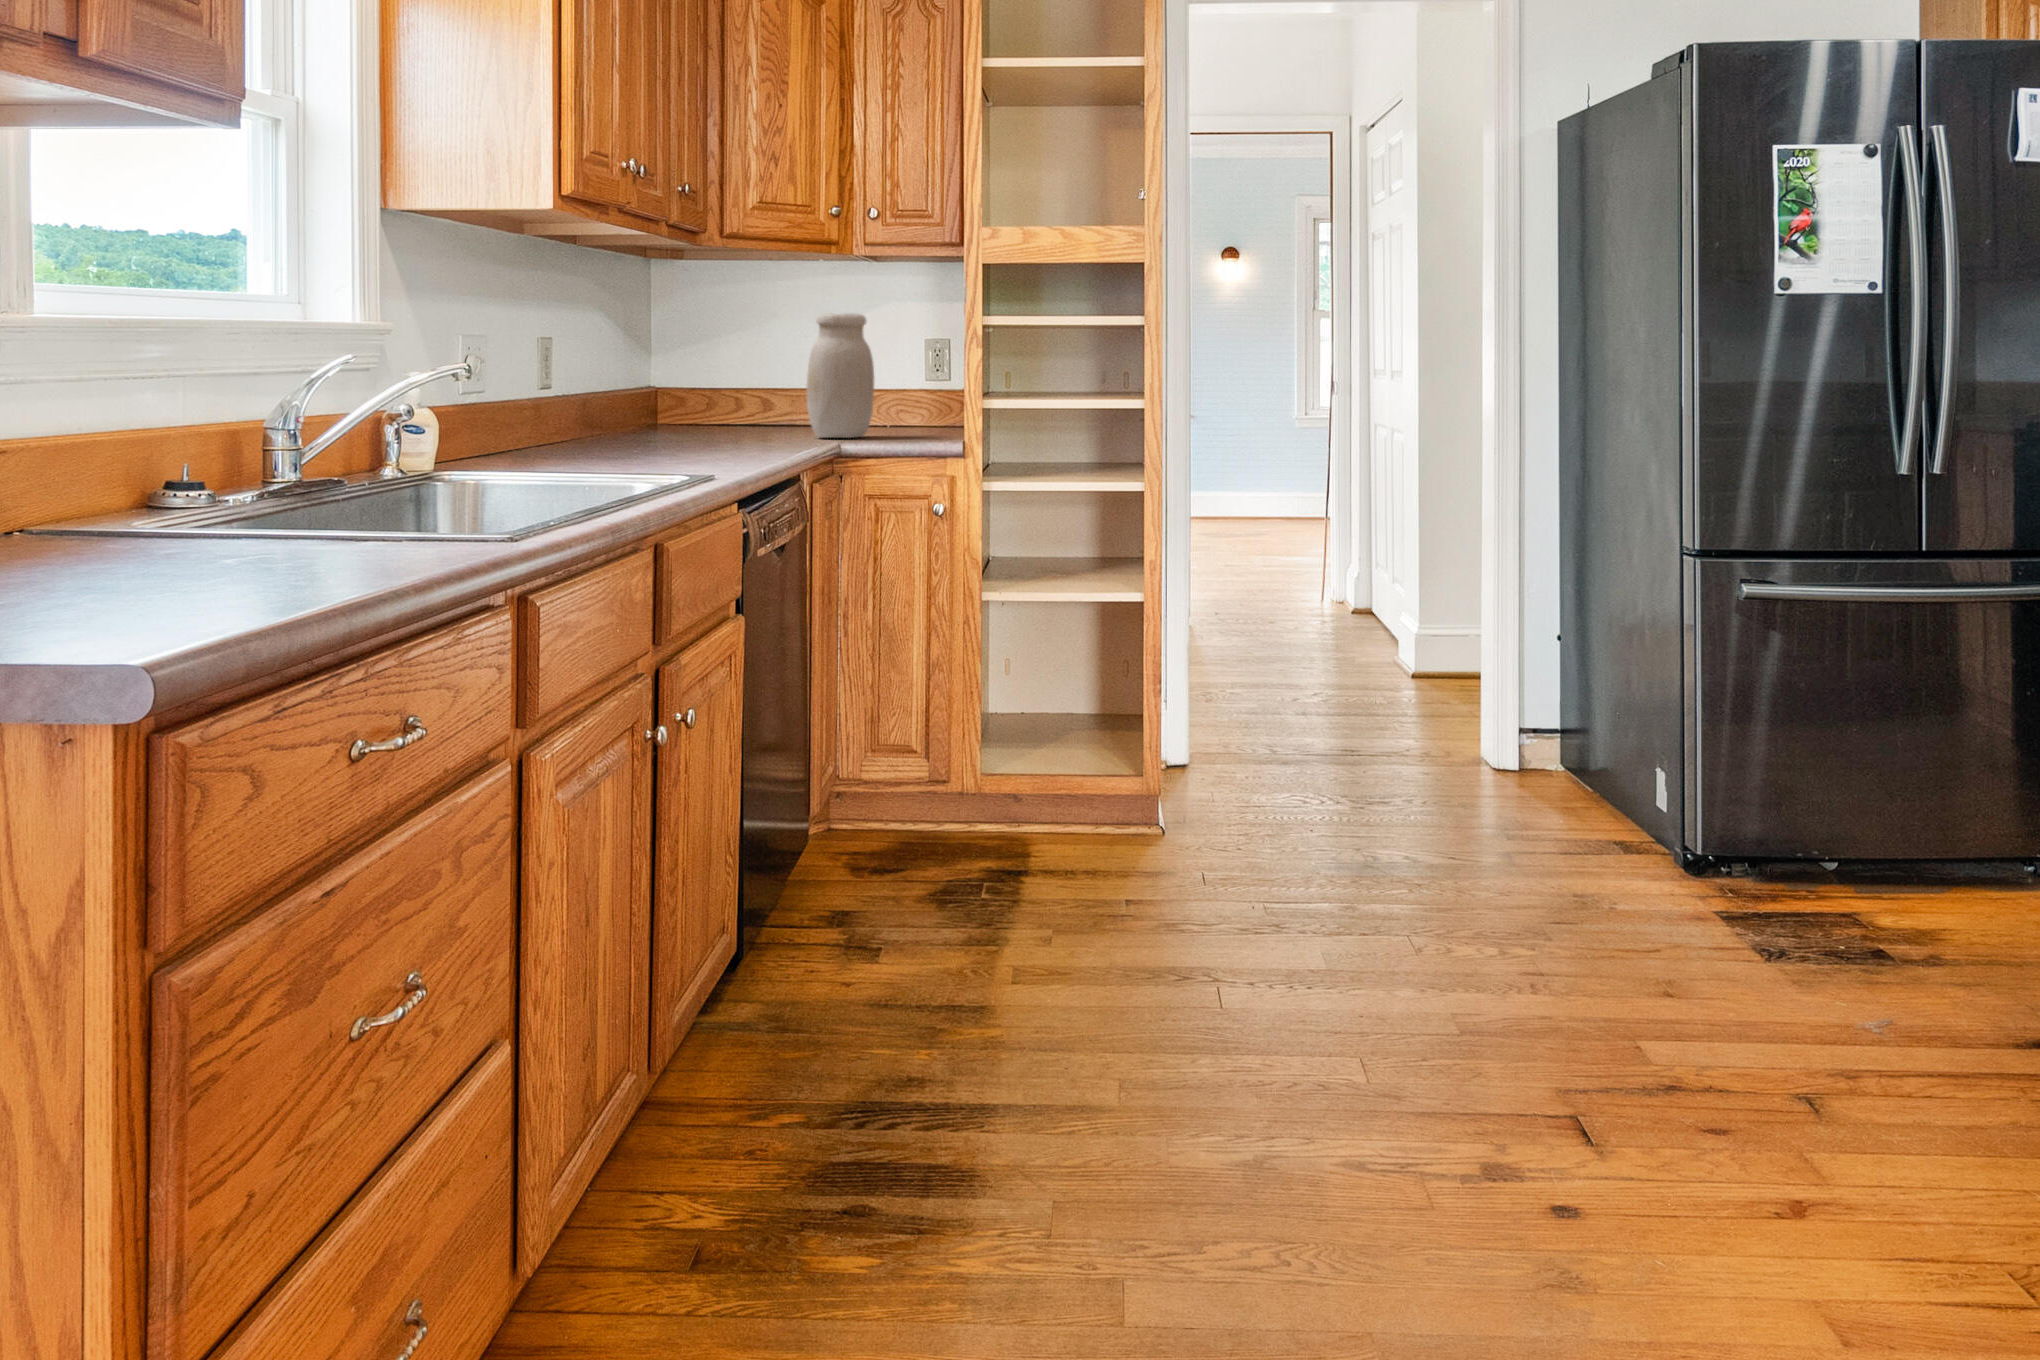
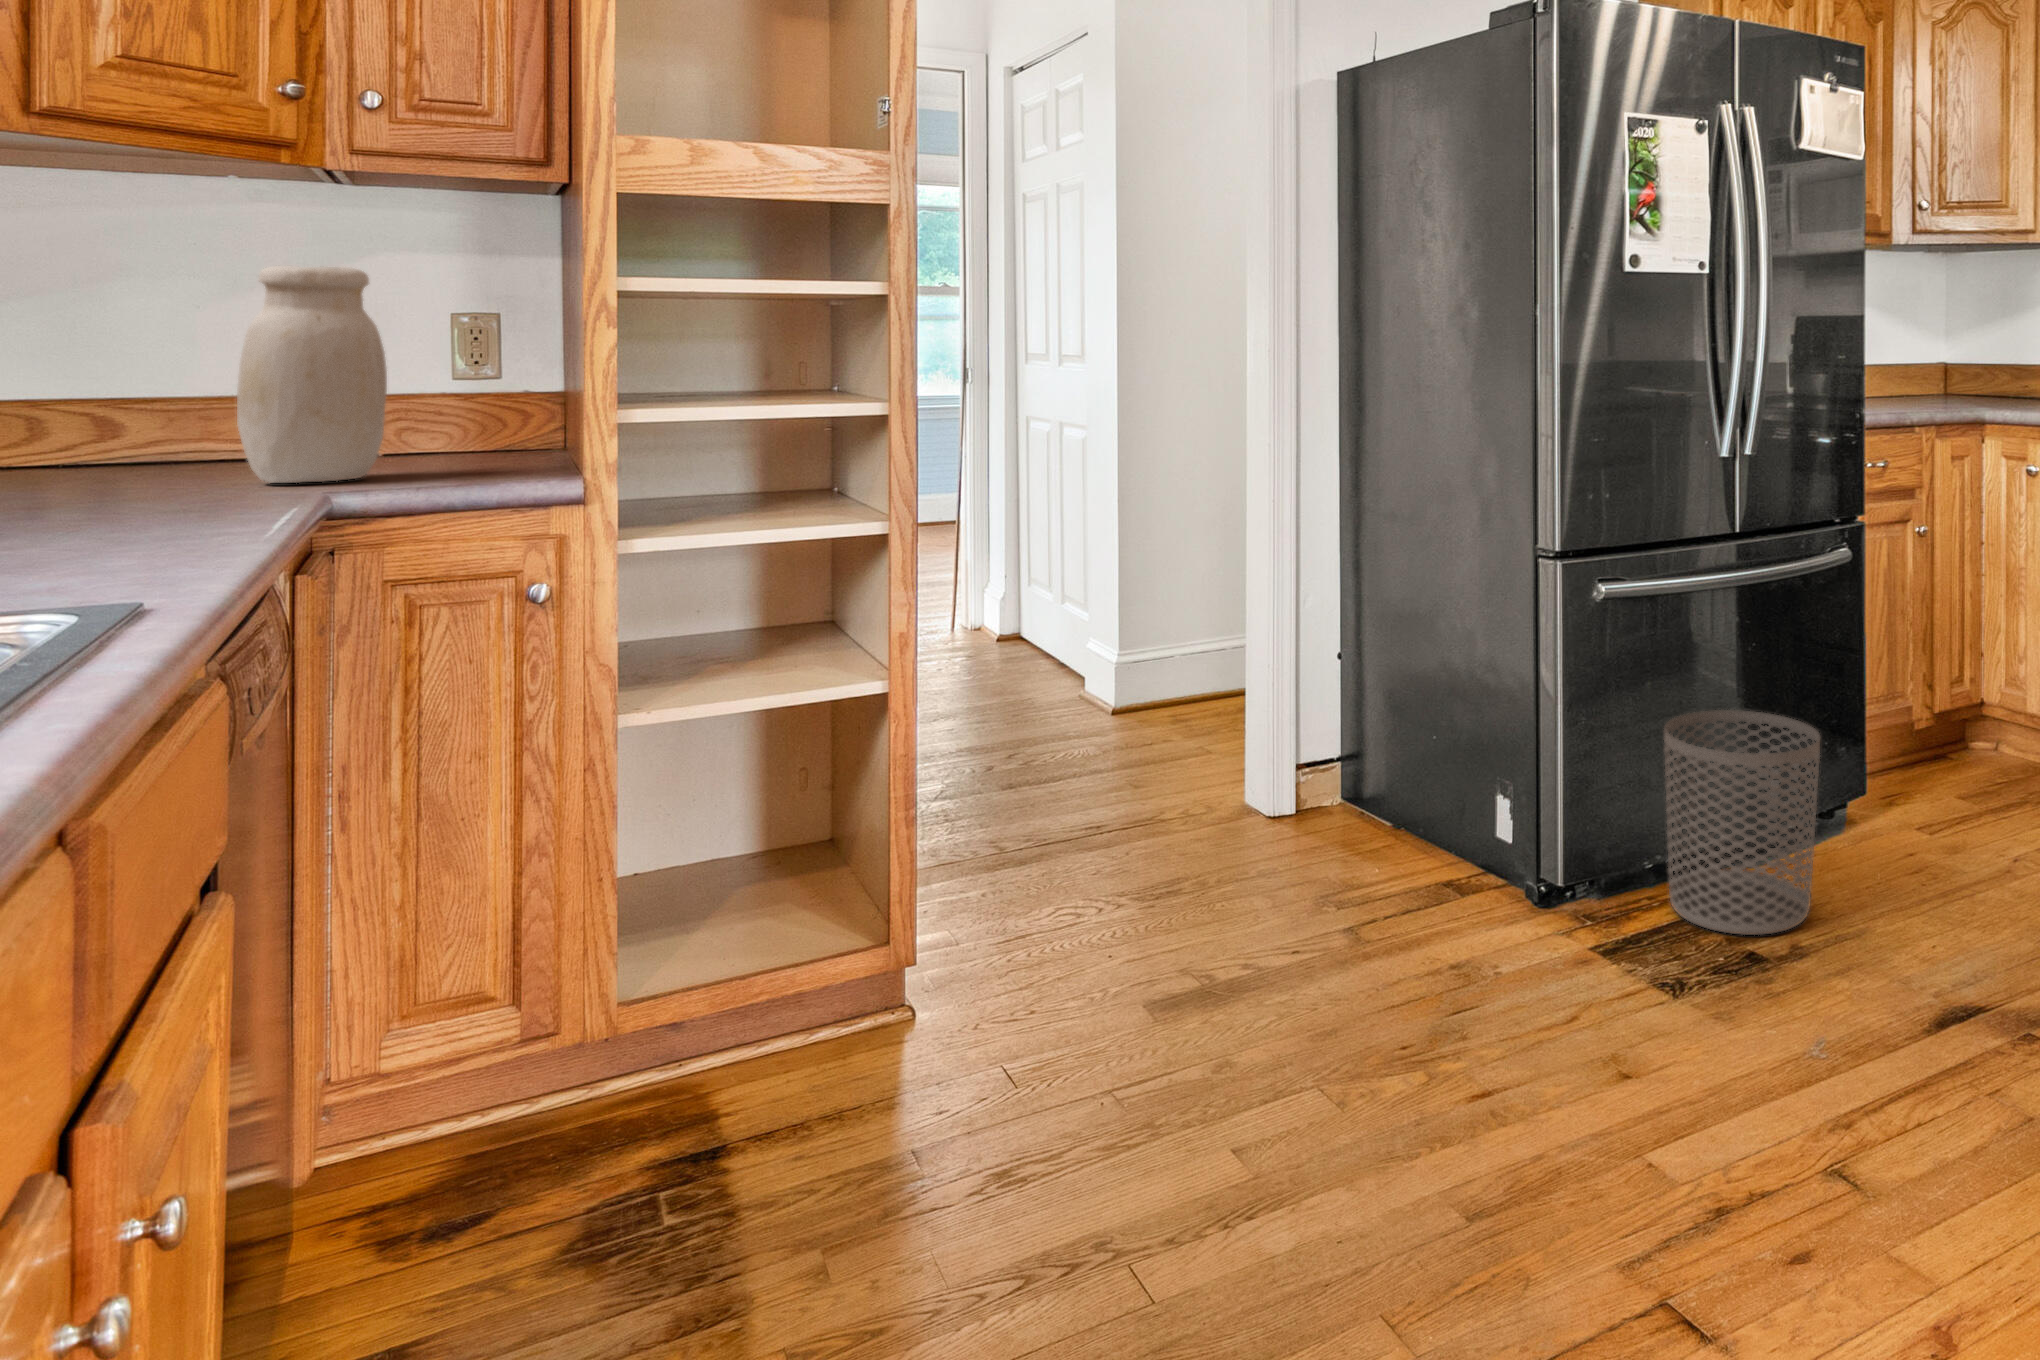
waste bin: none [1811,721,1988,943] -> present [1664,710,1820,935]

